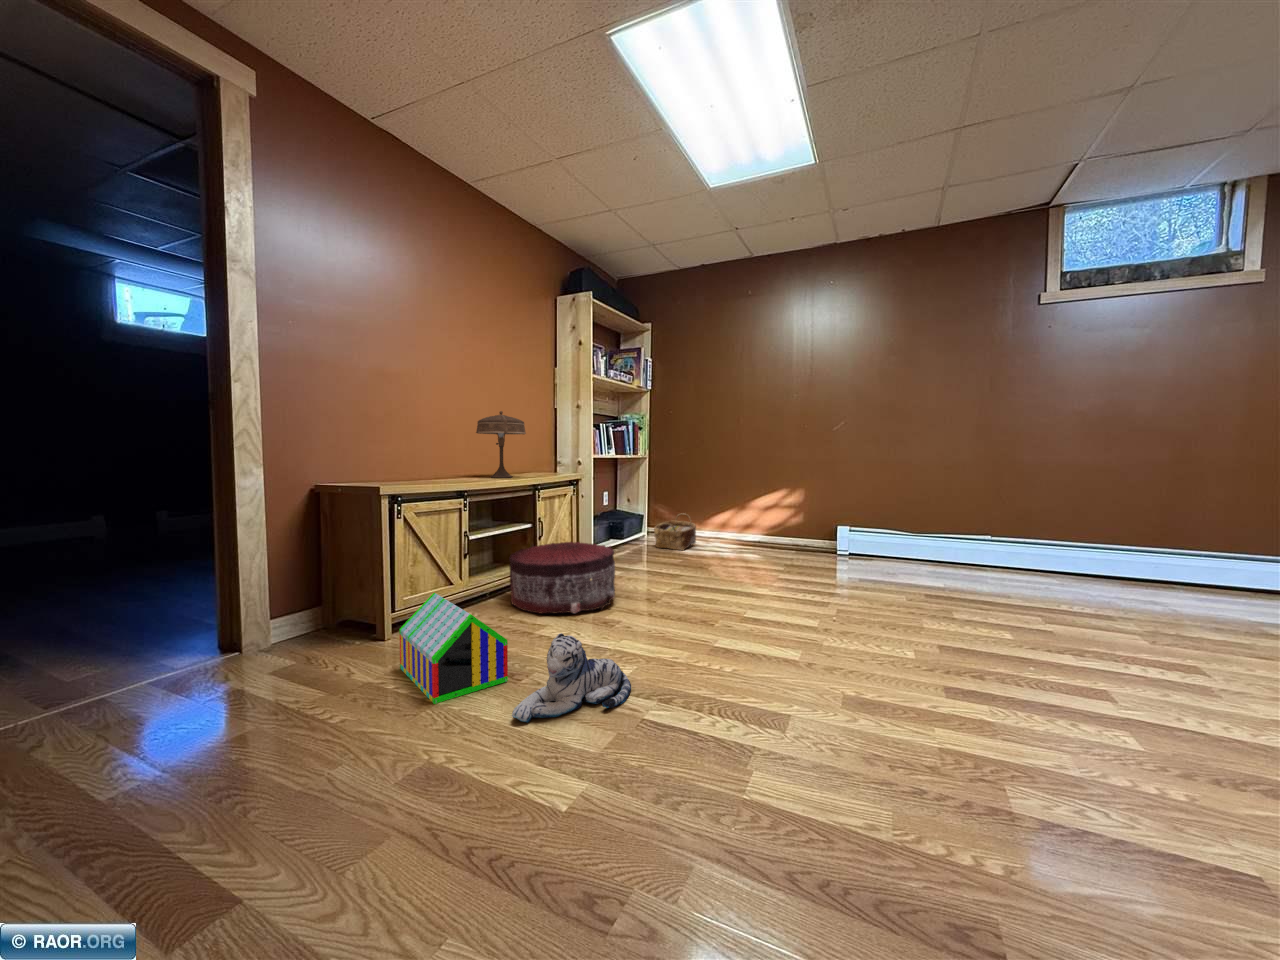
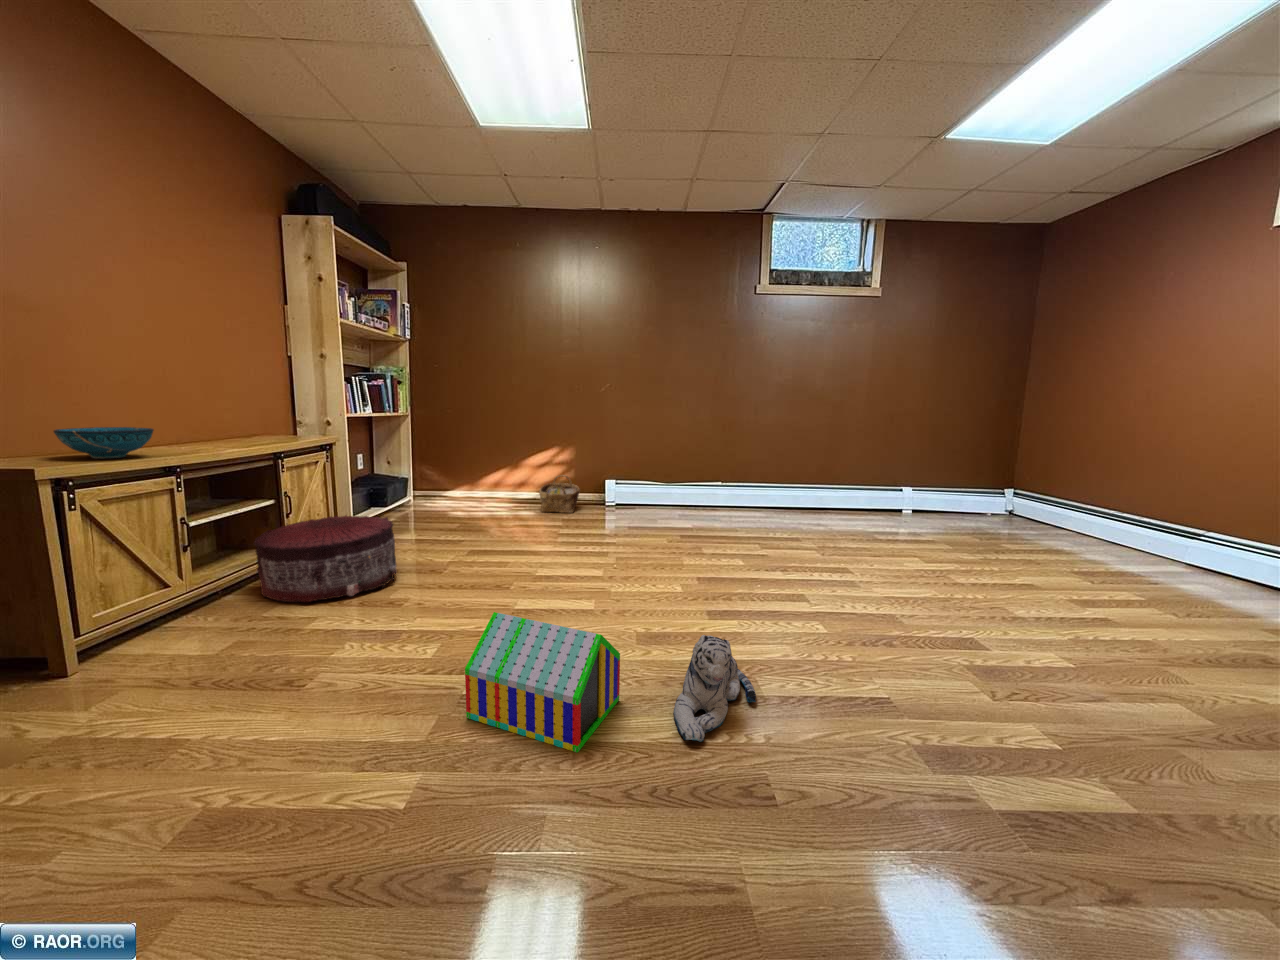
table lamp: present [476,411,526,478] -> none [182,360,261,445]
decorative bowl: none [396,461,452,483] -> present [54,427,154,458]
woven basket: present [654,513,696,550] -> present [539,475,580,513]
toy house: present [399,593,508,704] -> present [465,612,620,753]
plush toy: present [512,633,631,722] -> present [673,635,756,742]

